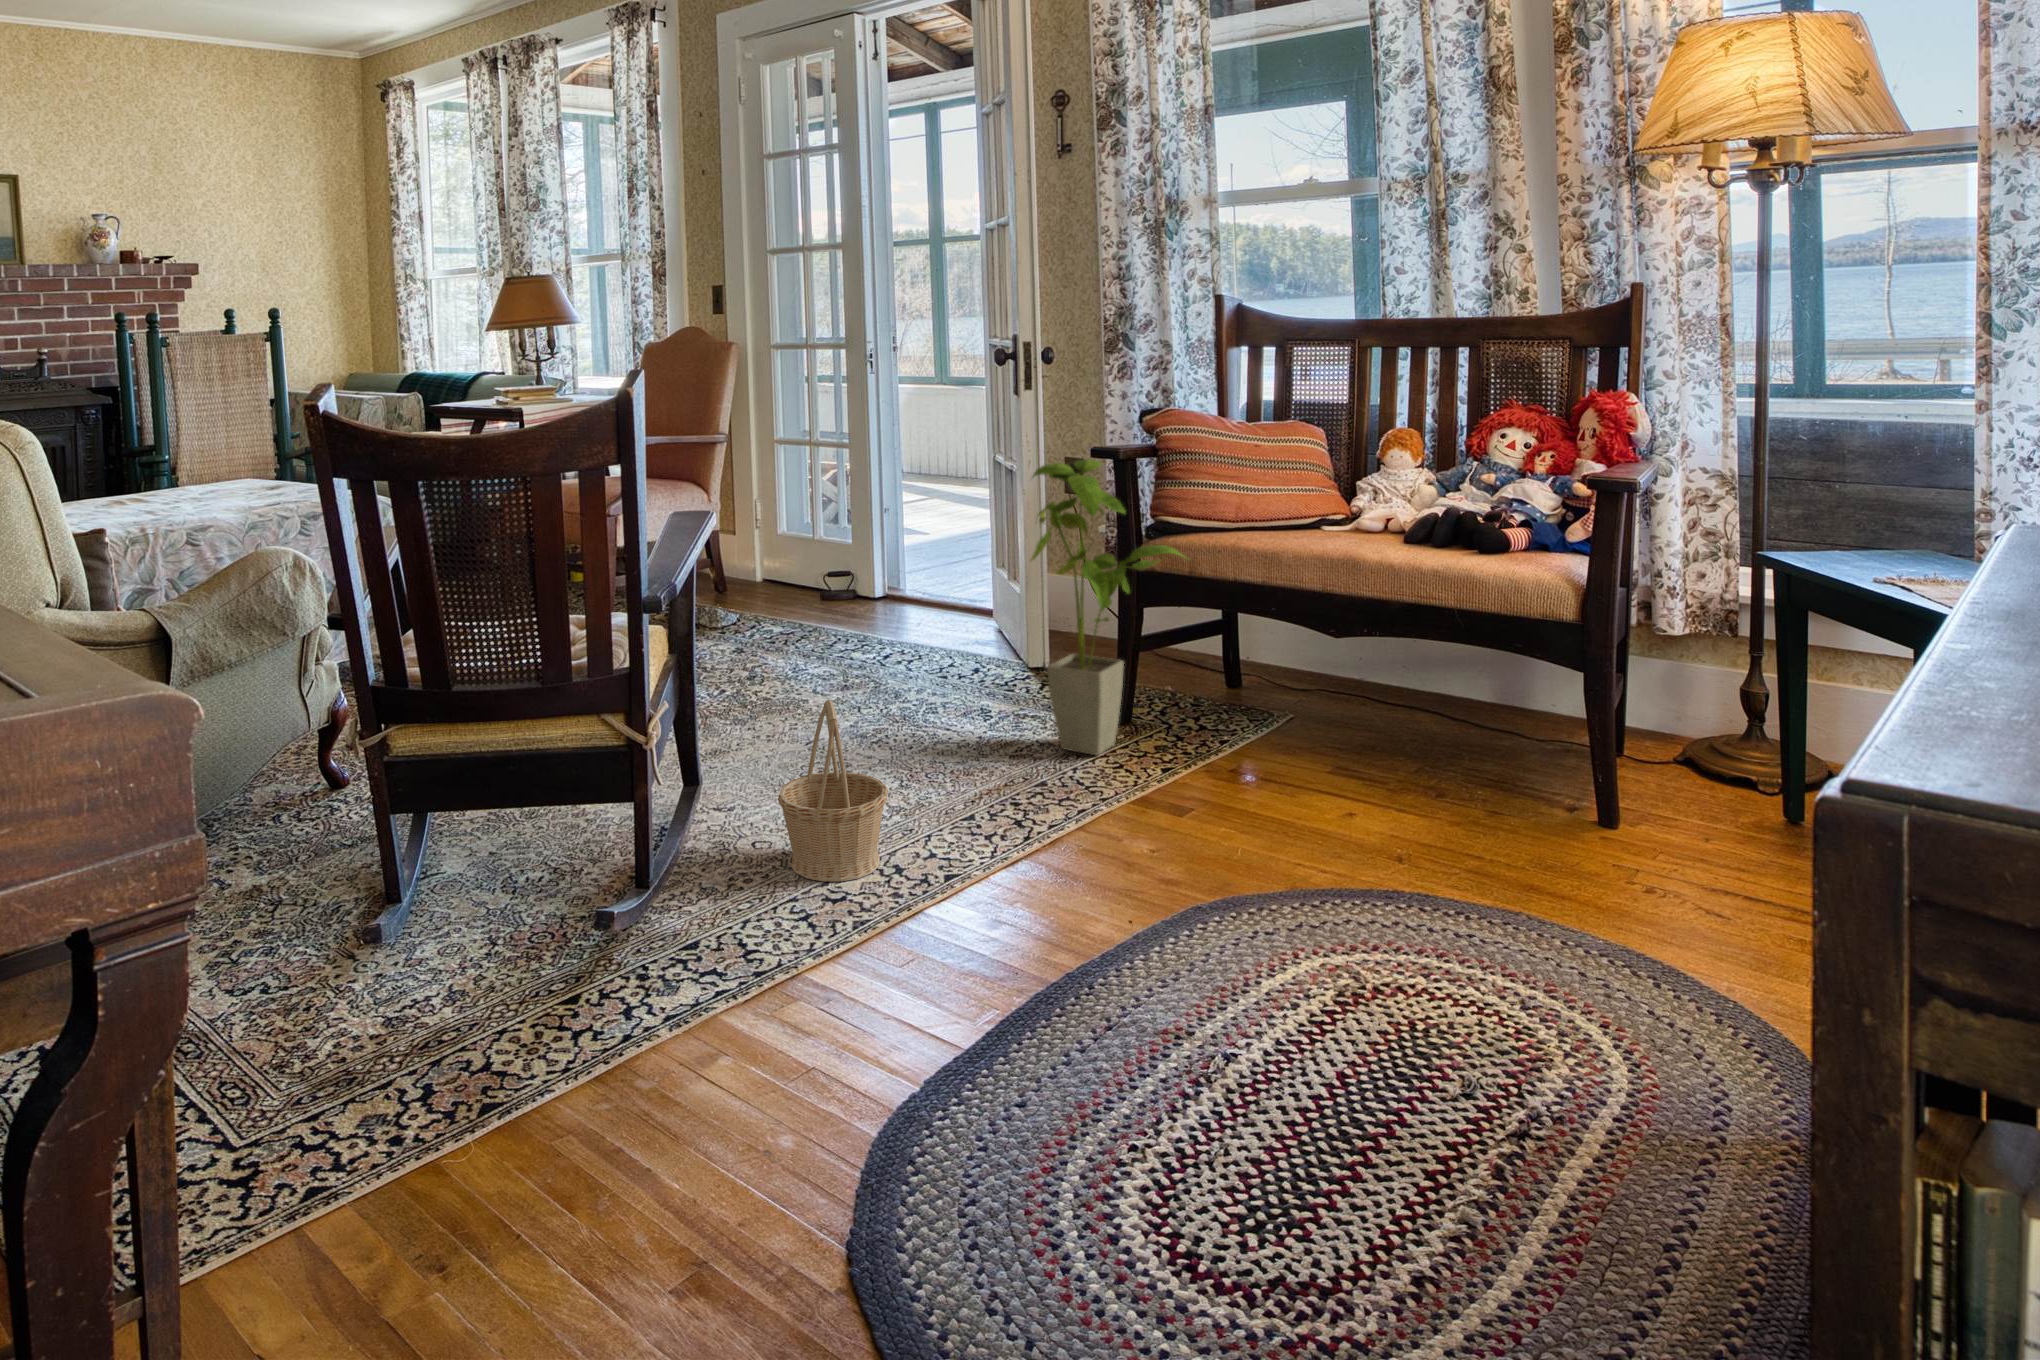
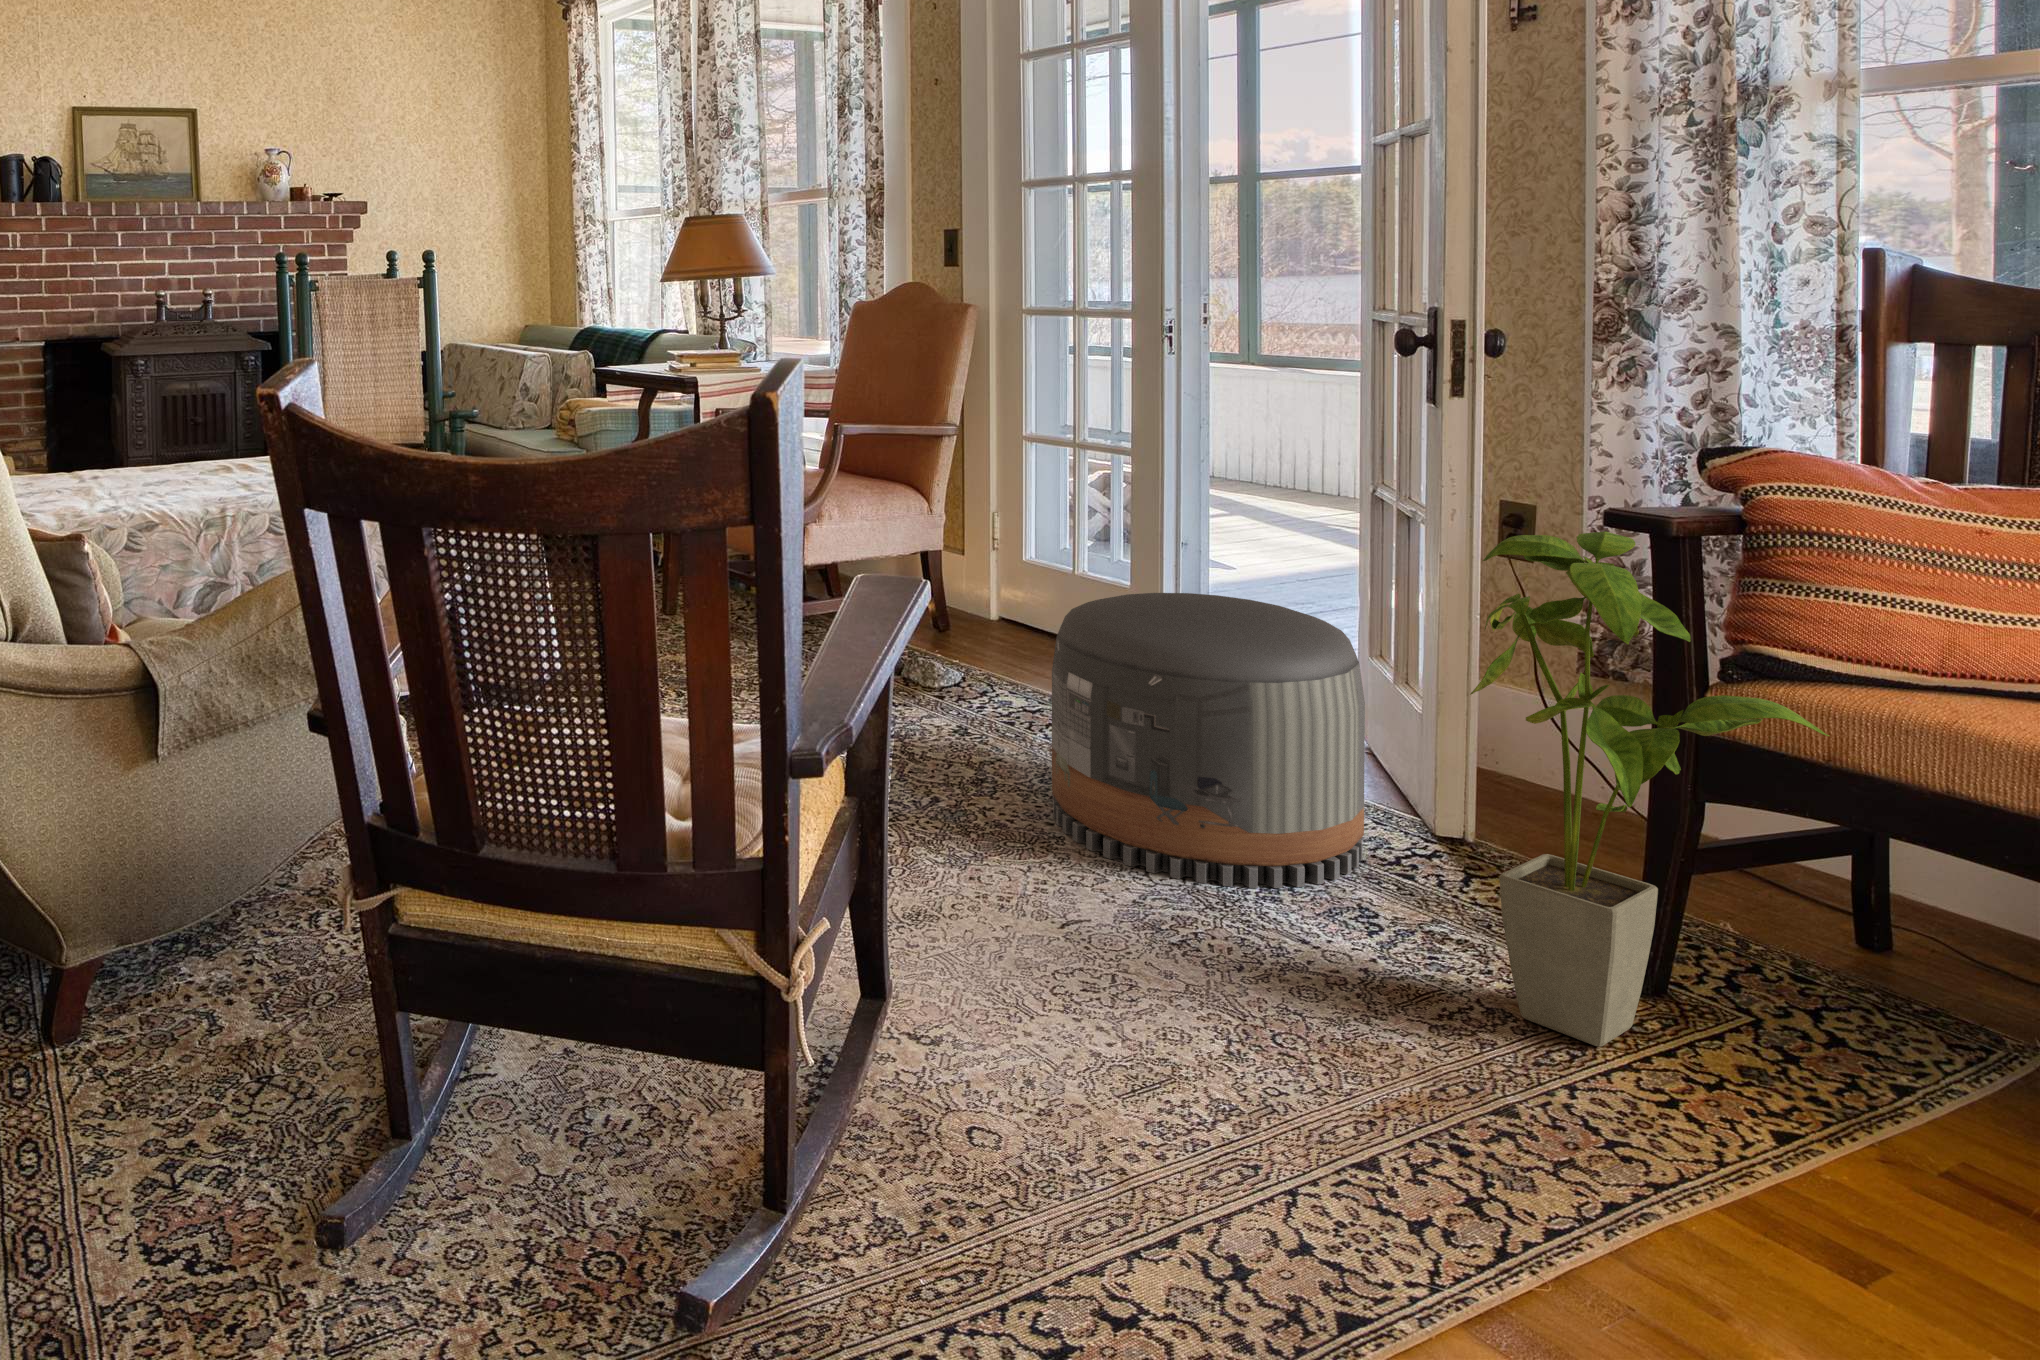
pouf: none [799,530,988,713] -> present [1052,593,1365,888]
basket: present [778,700,888,882] -> none [1007,917,1207,1241]

